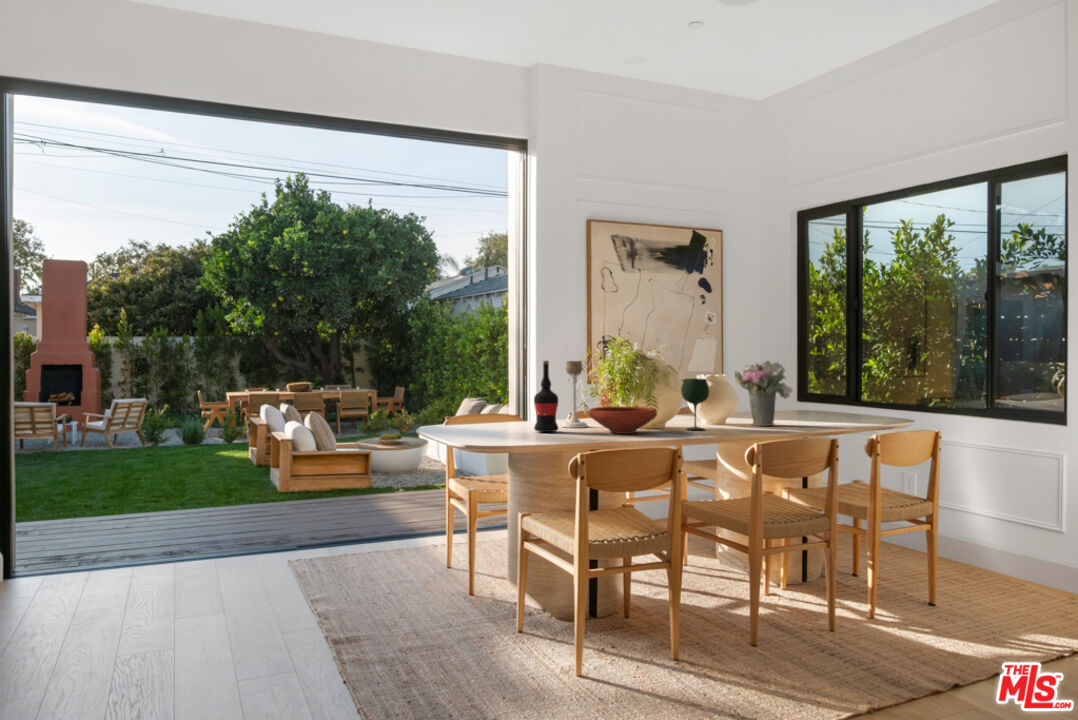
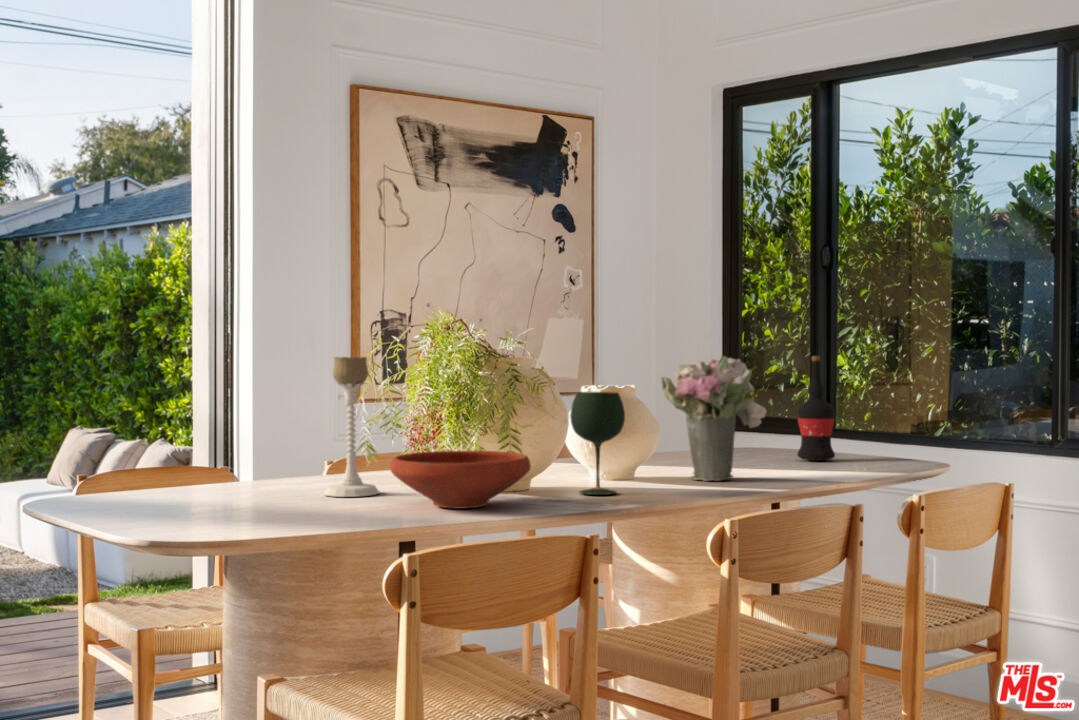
wine bottle: present [534,361,558,432] -> present [797,356,835,461]

